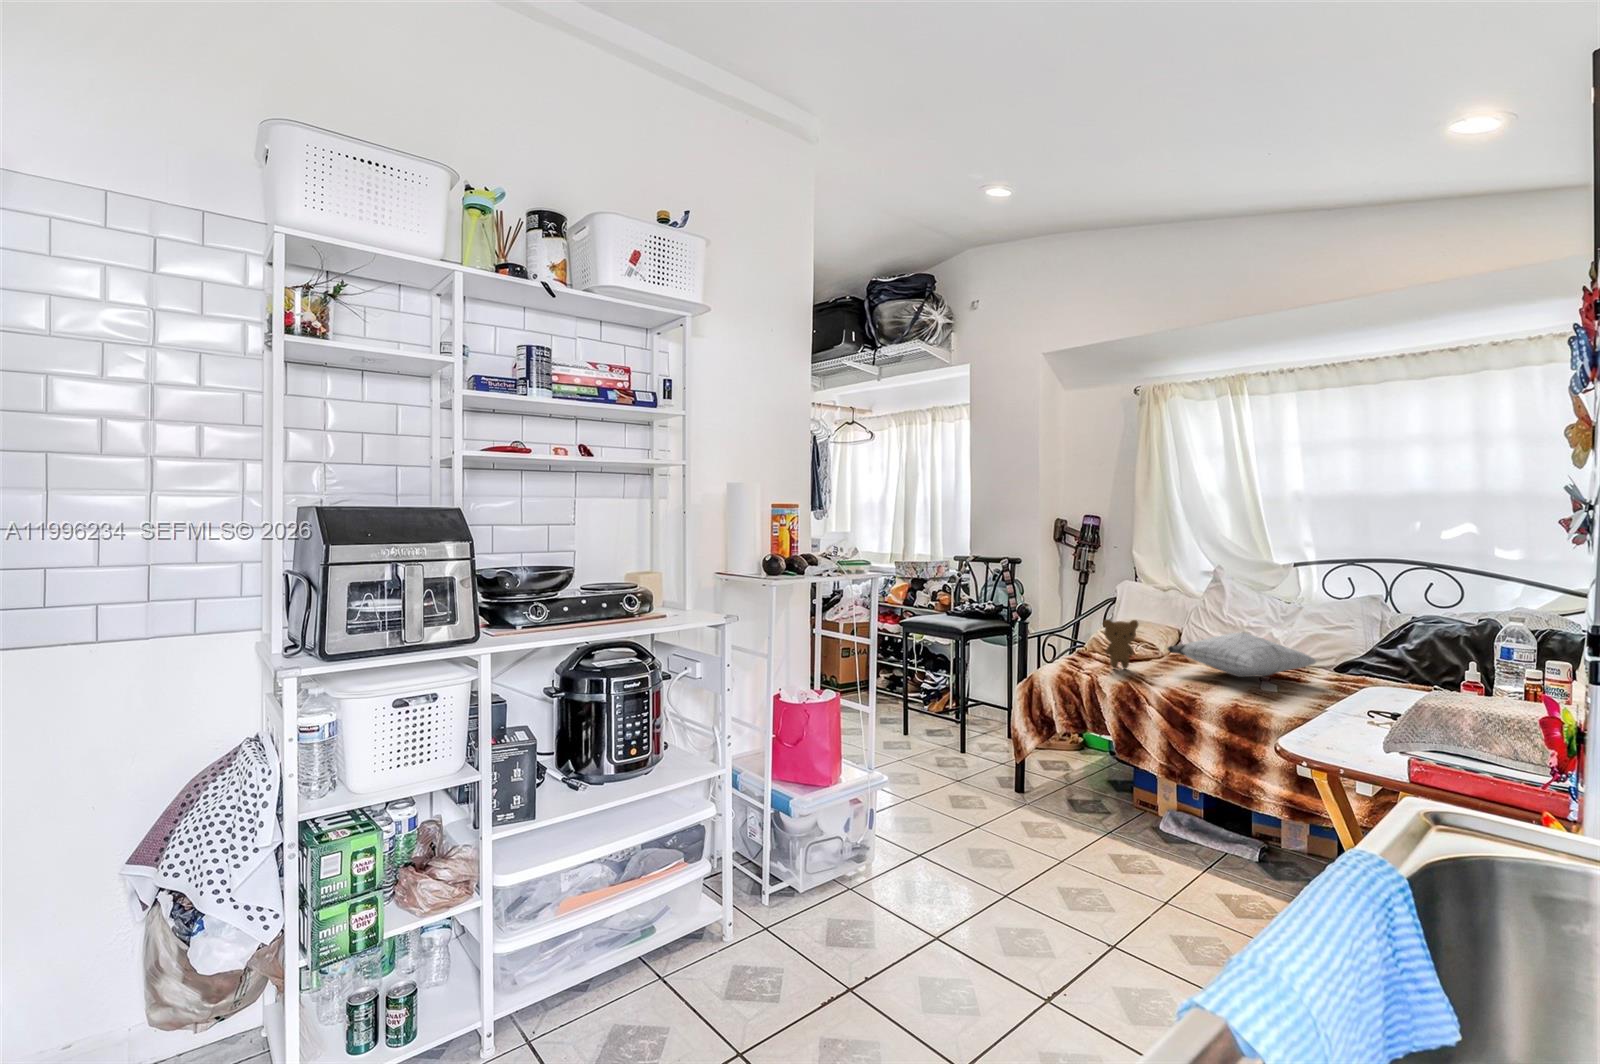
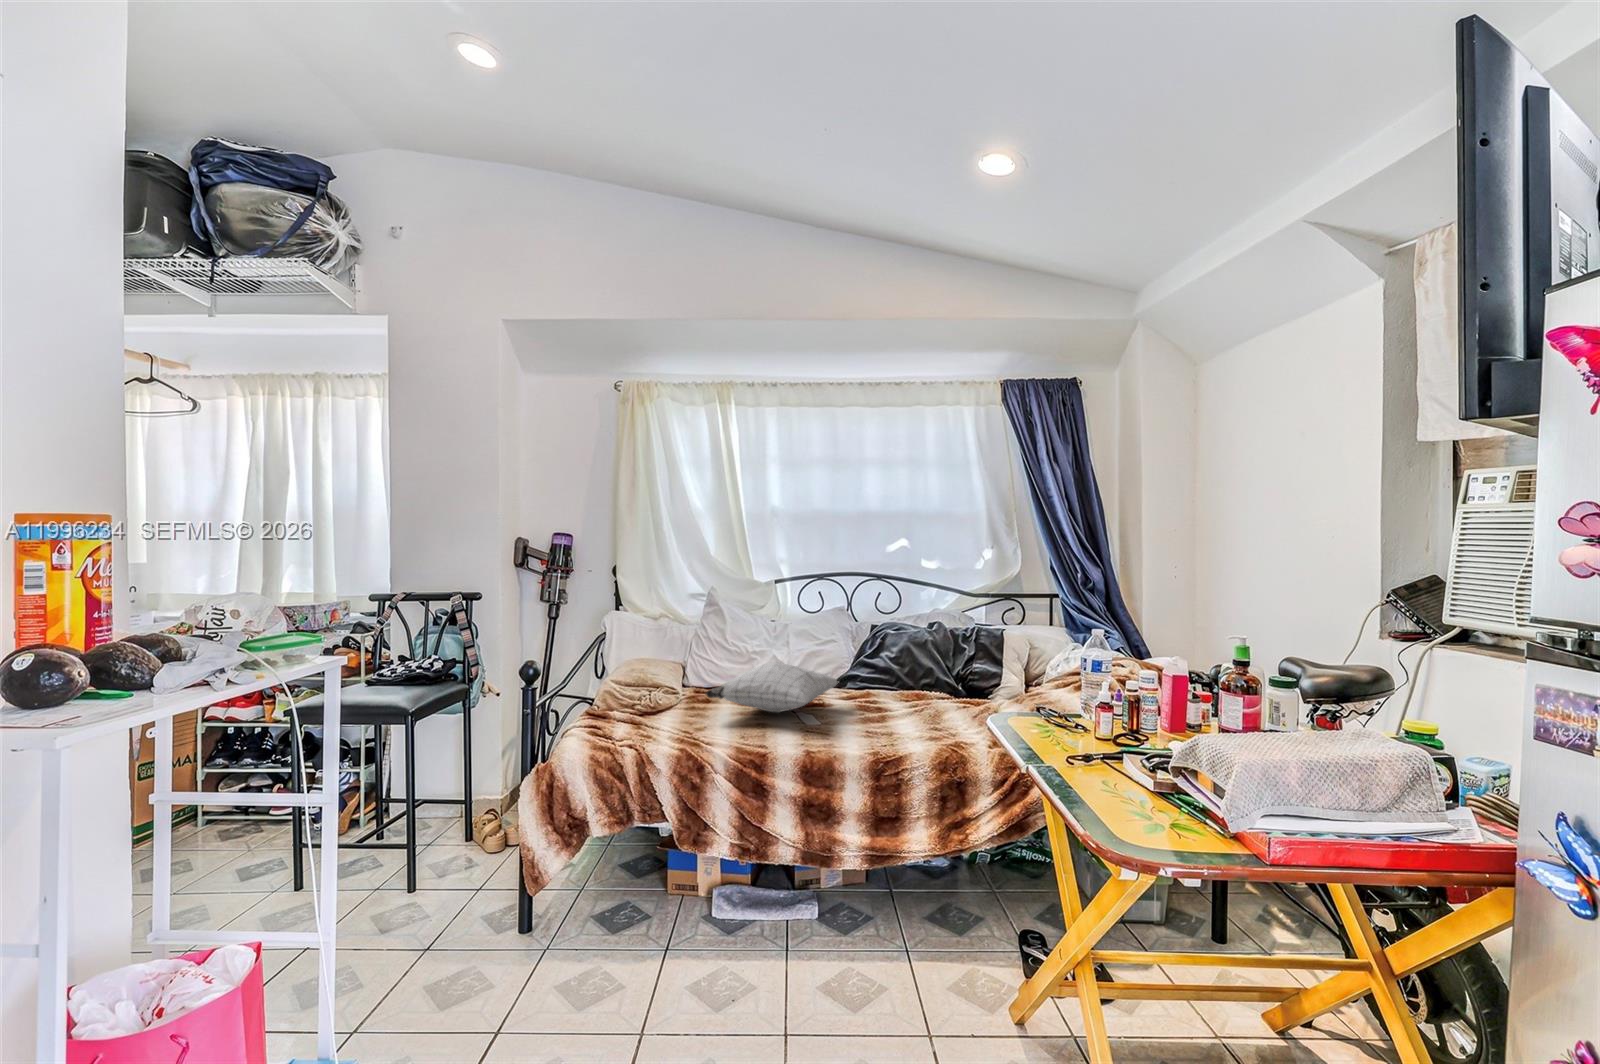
teddy bear: present [1103,619,1138,669] -> none [636,665,675,731]

